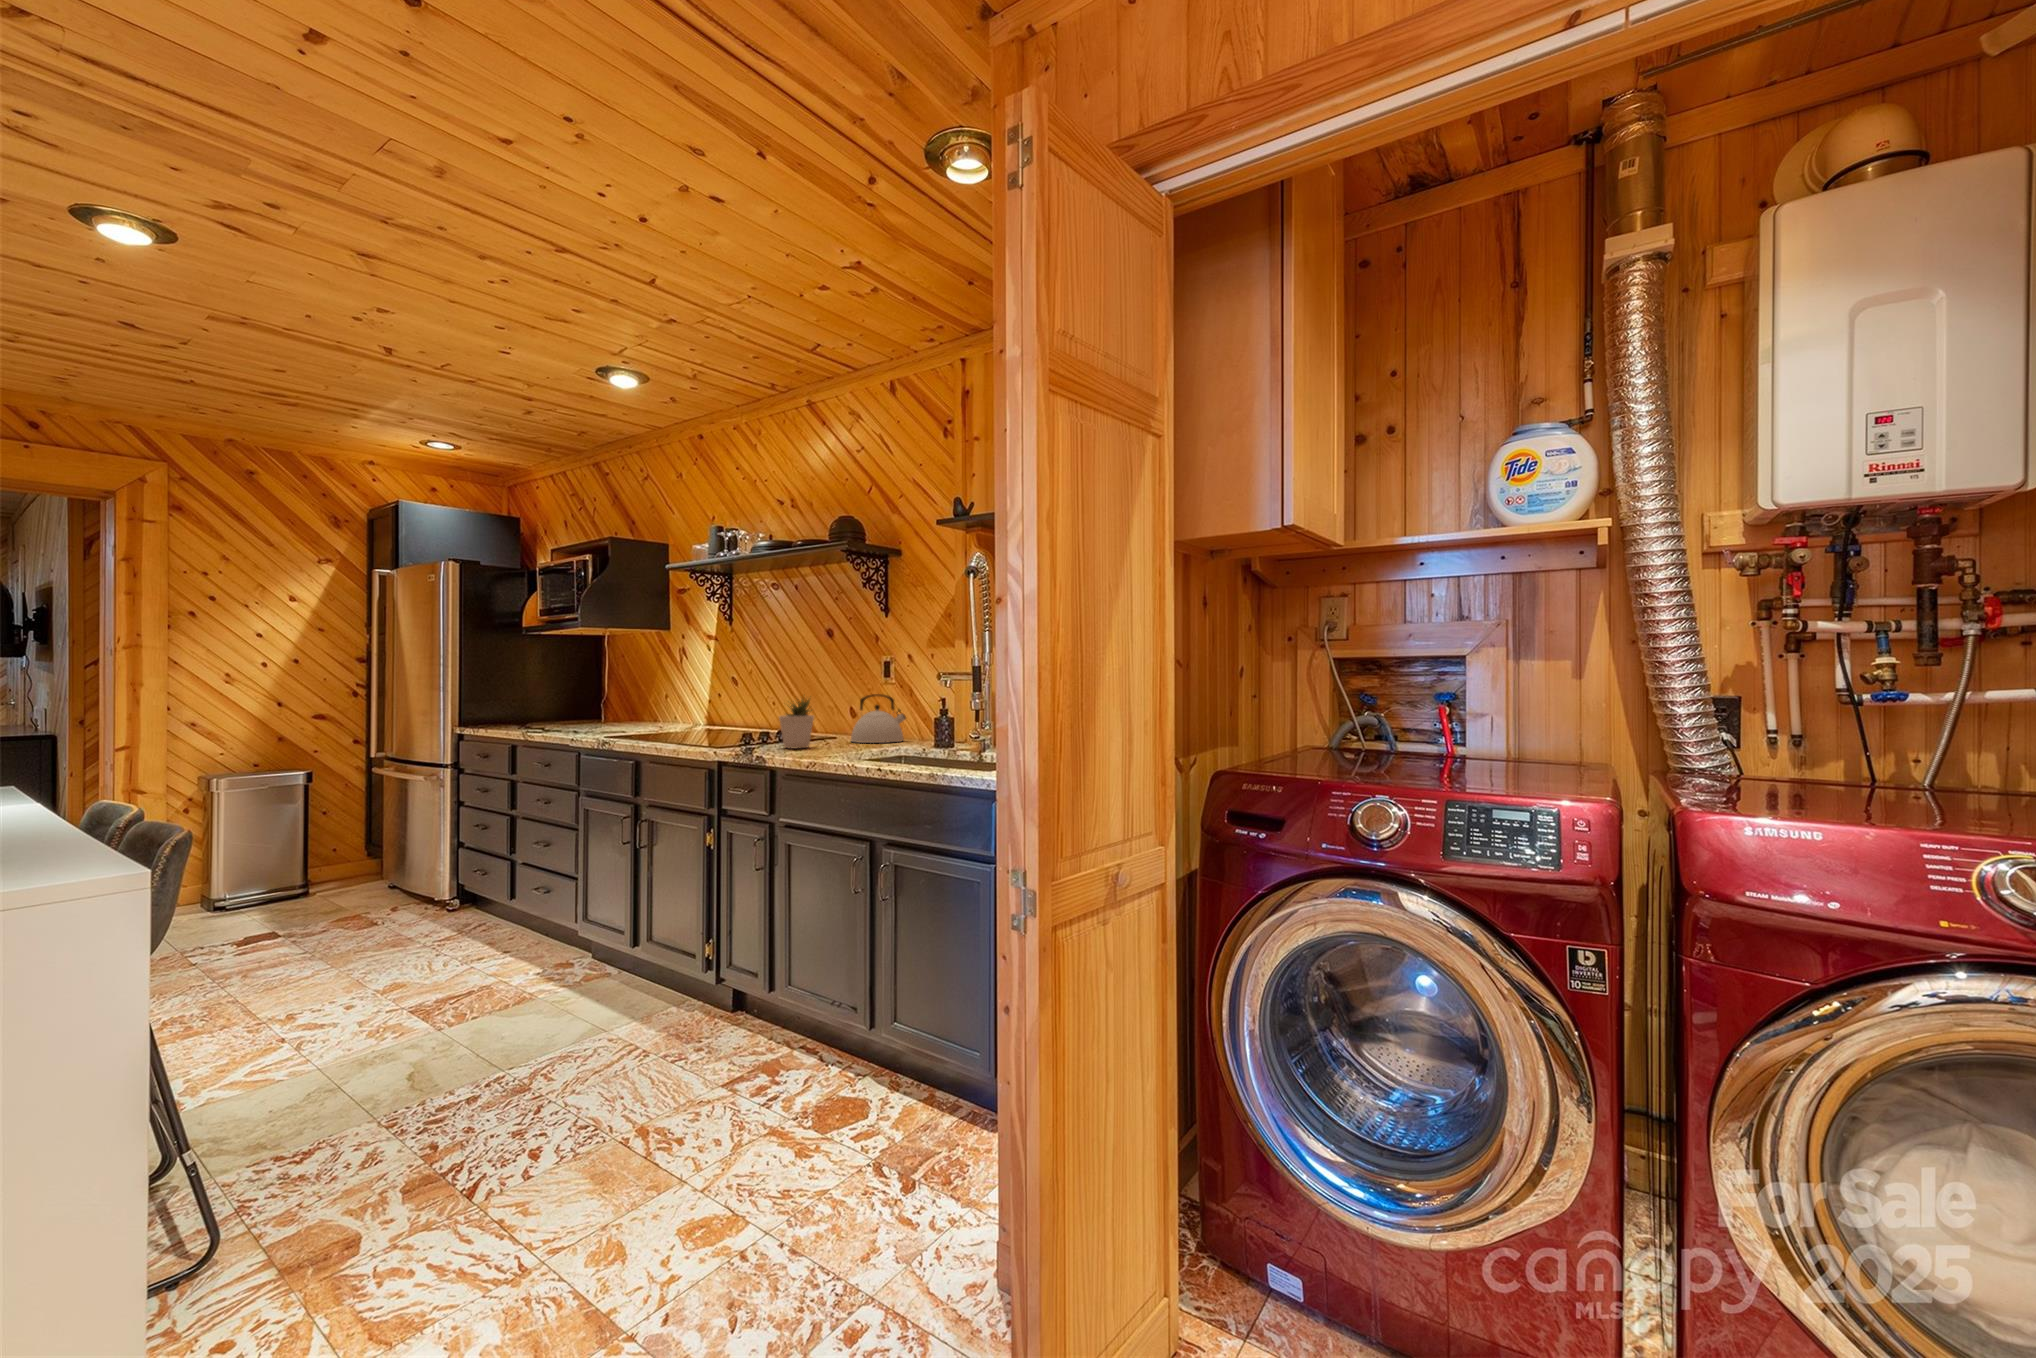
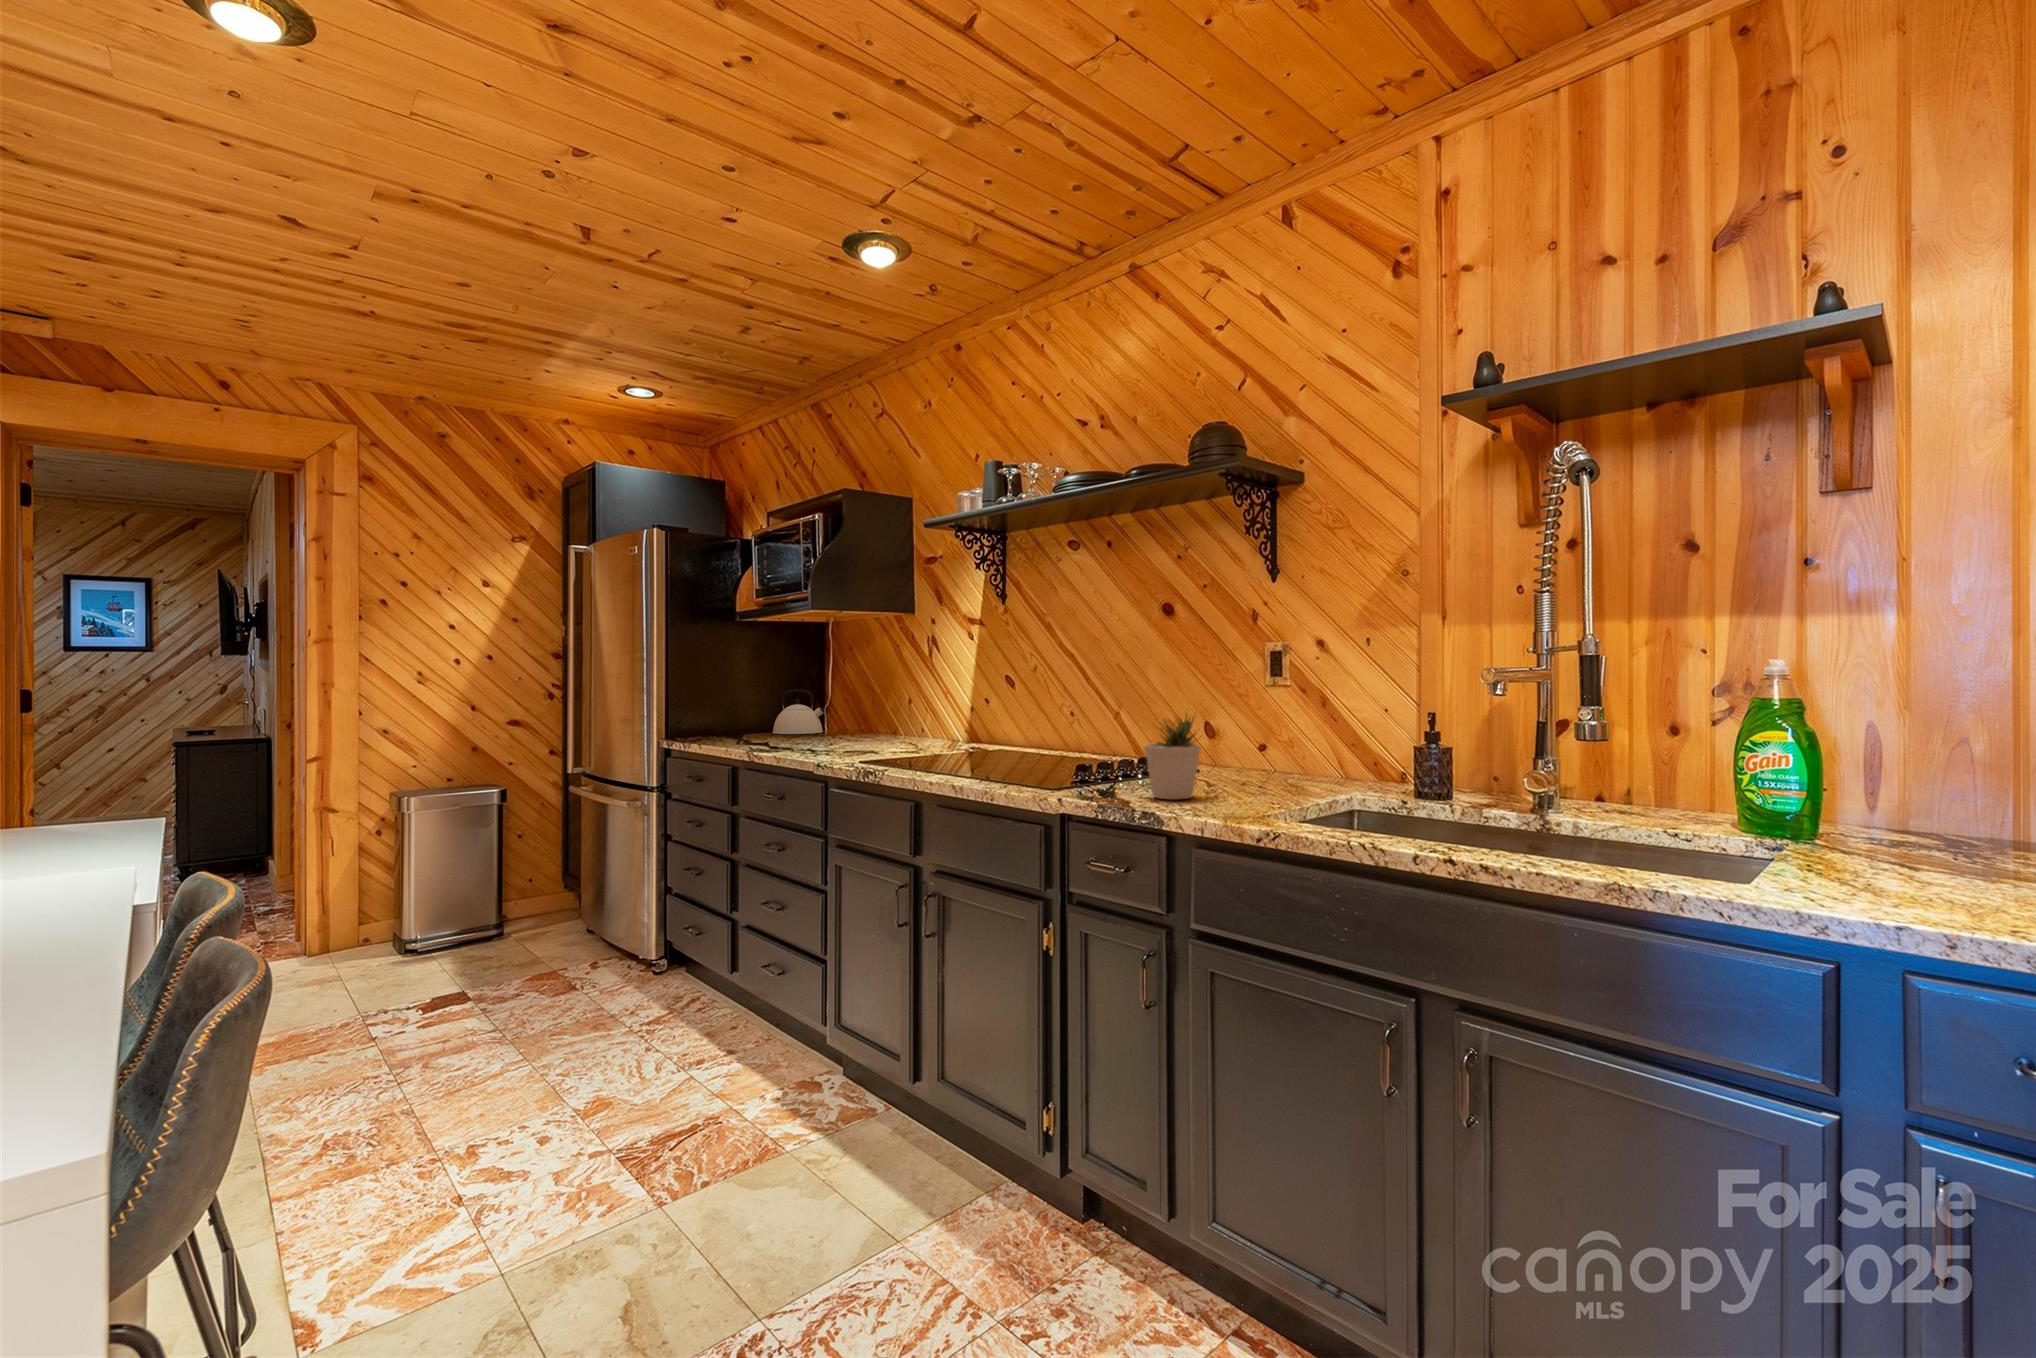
kettle: present [851,694,906,743] -> present [773,689,824,734]

